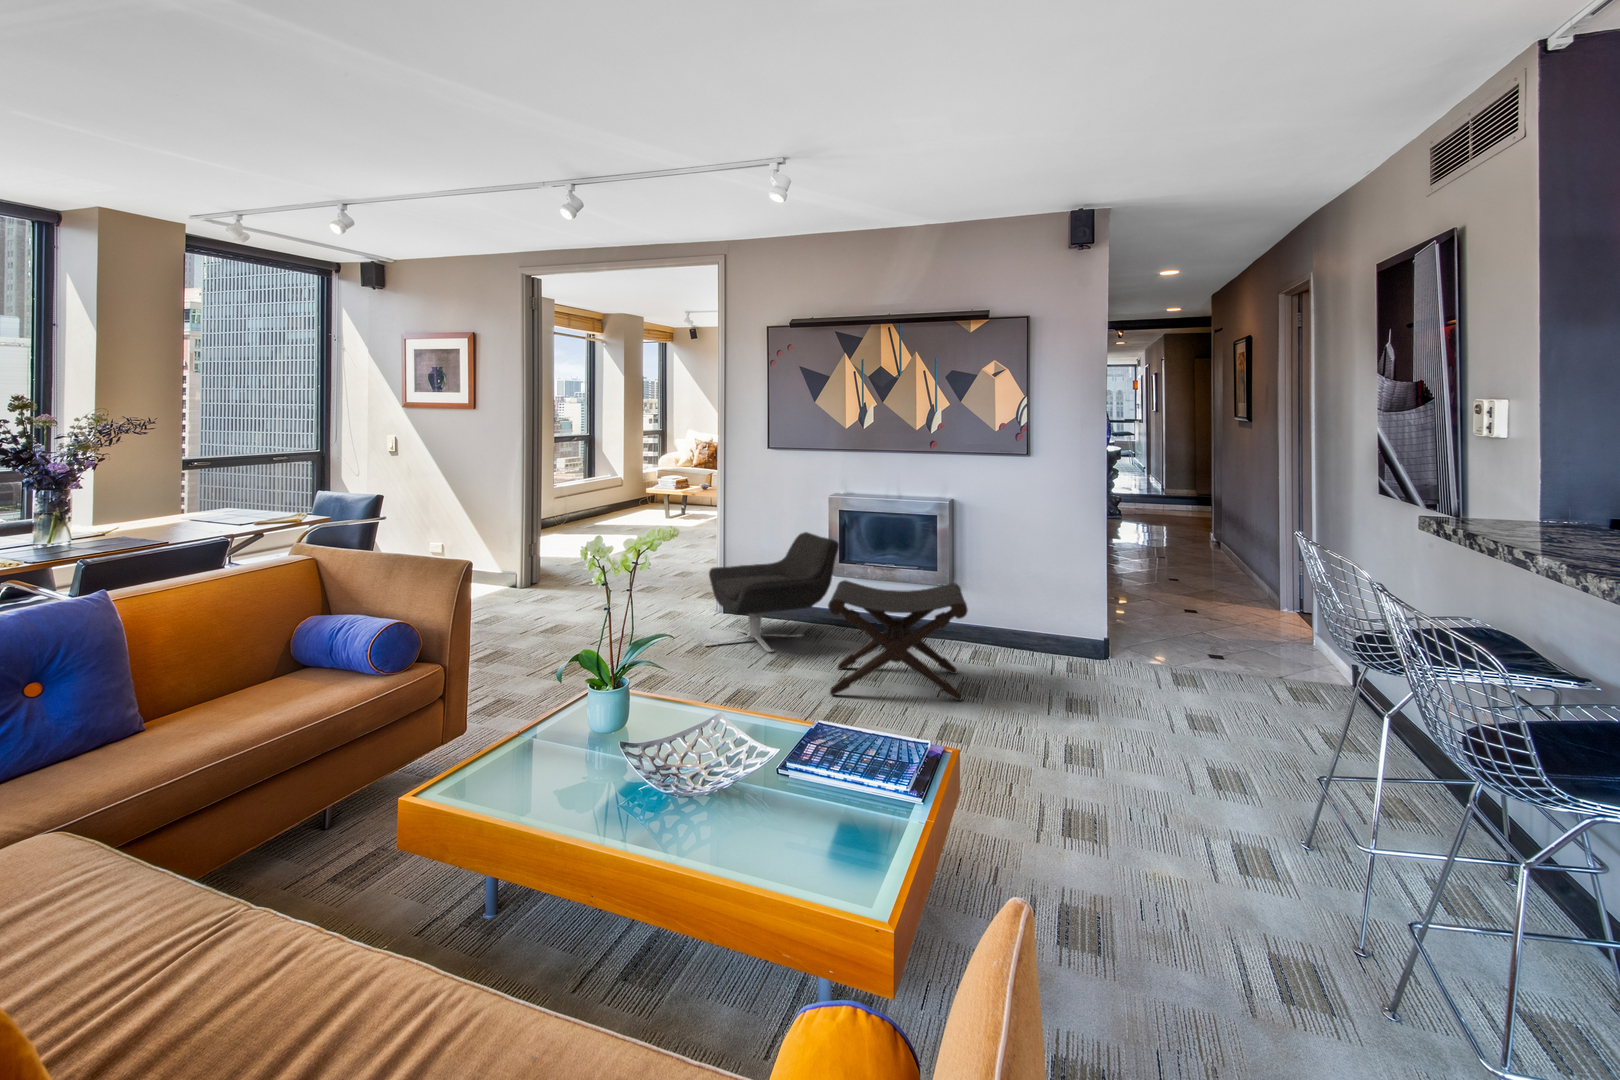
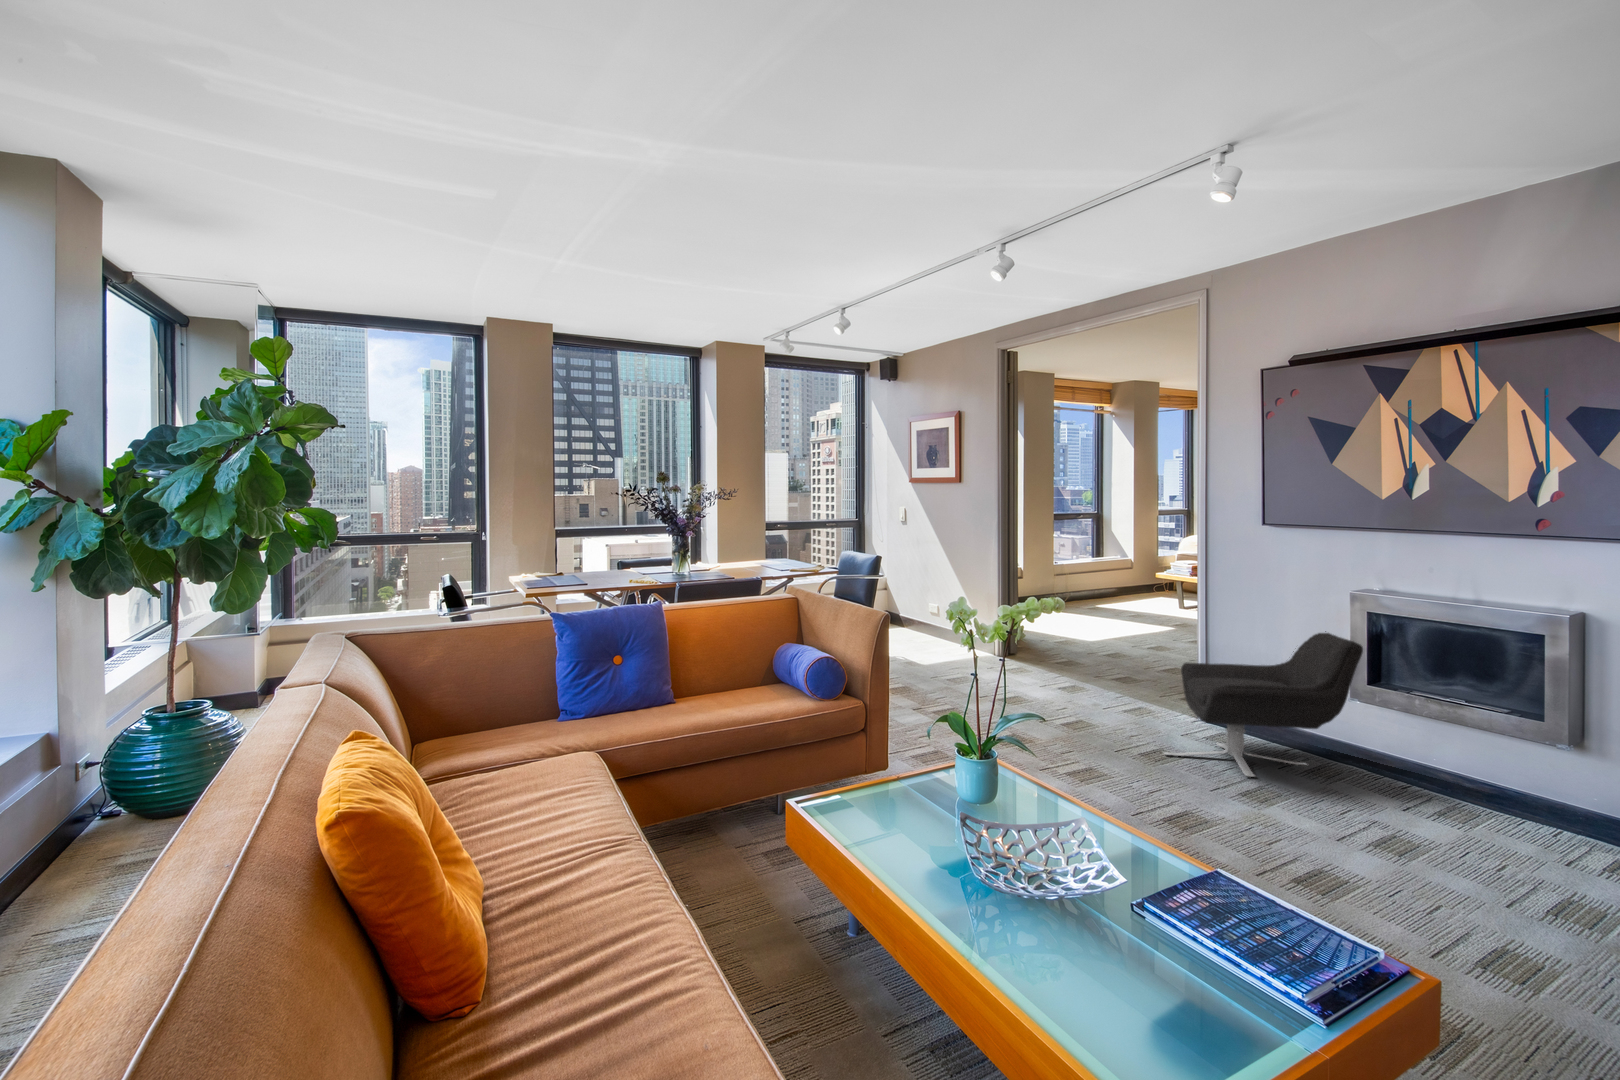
footstool: present [828,580,968,700] -> none [1314,696,1569,907]

